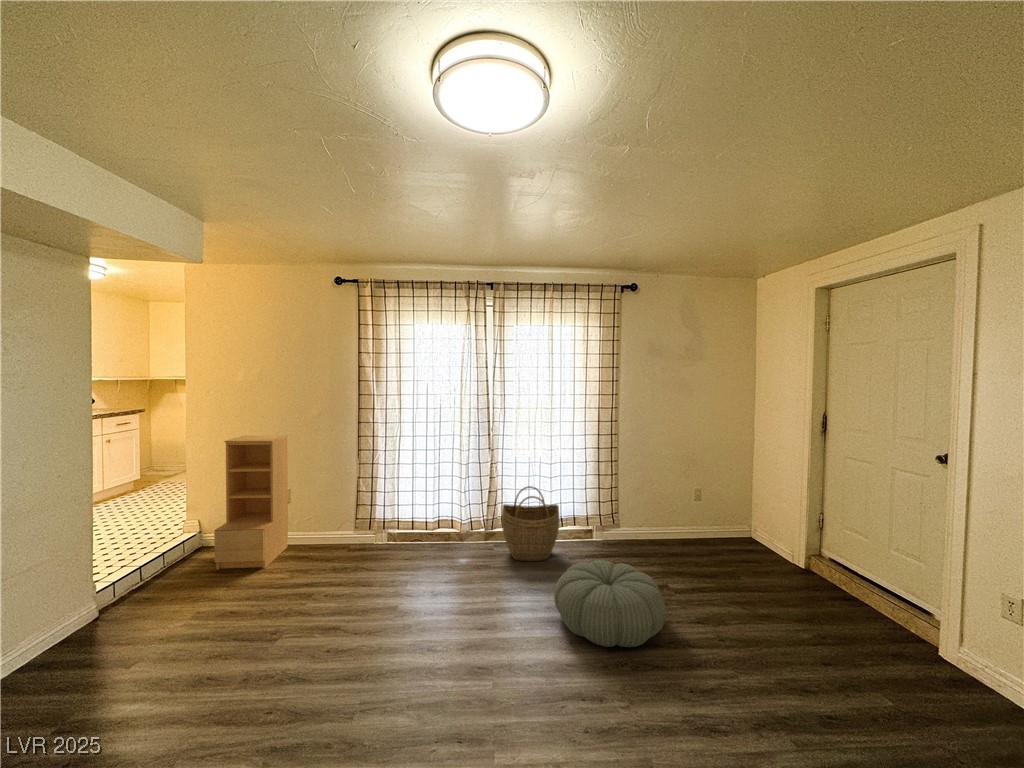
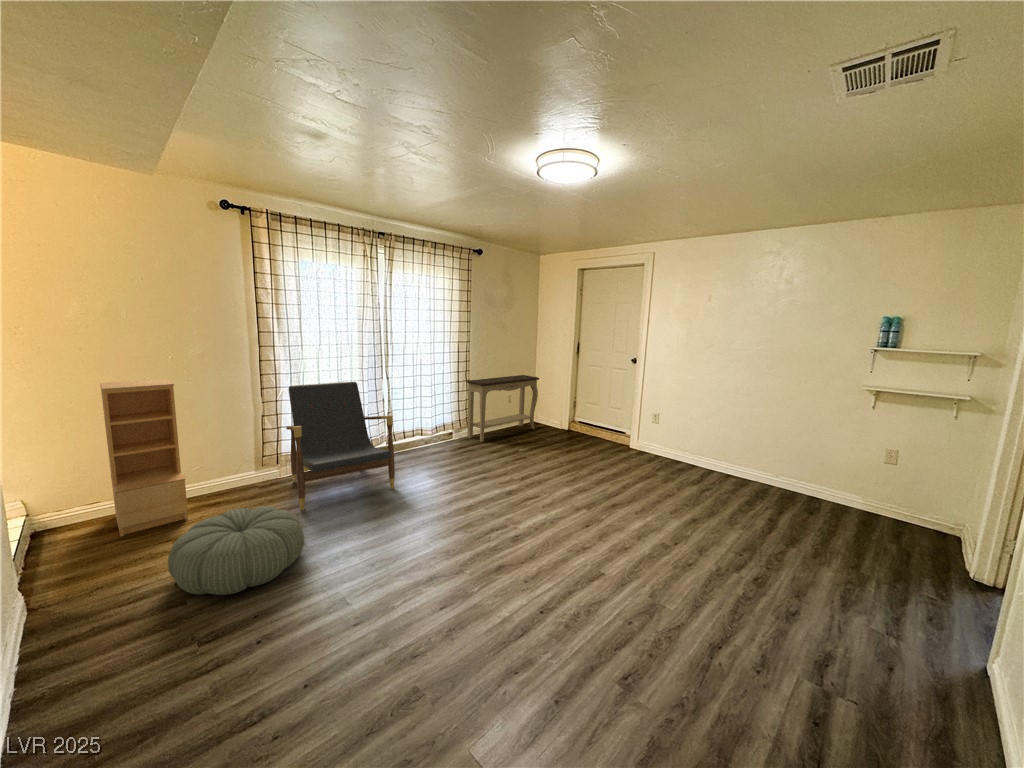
lounge chair: none [330,449,450,595] -> present [286,382,395,511]
console table: none [614,460,746,554] -> present [467,375,539,442]
woven basket: present [502,486,559,561] -> none [401,405,446,460]
pouf: present [554,560,666,647] -> present [168,506,304,595]

